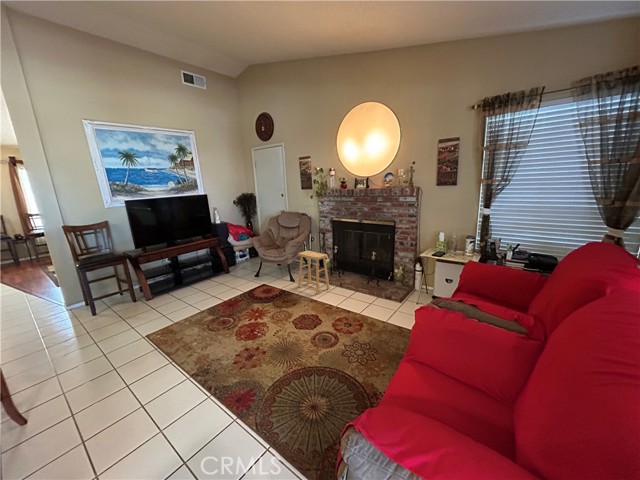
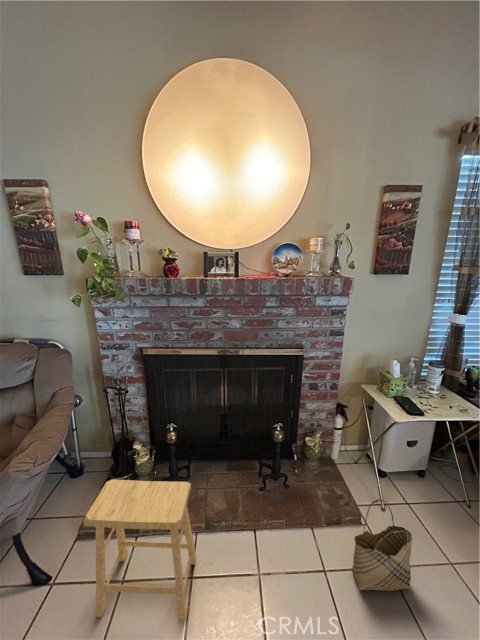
woven basket: none [374,276,399,312] -> present [352,499,413,591]

